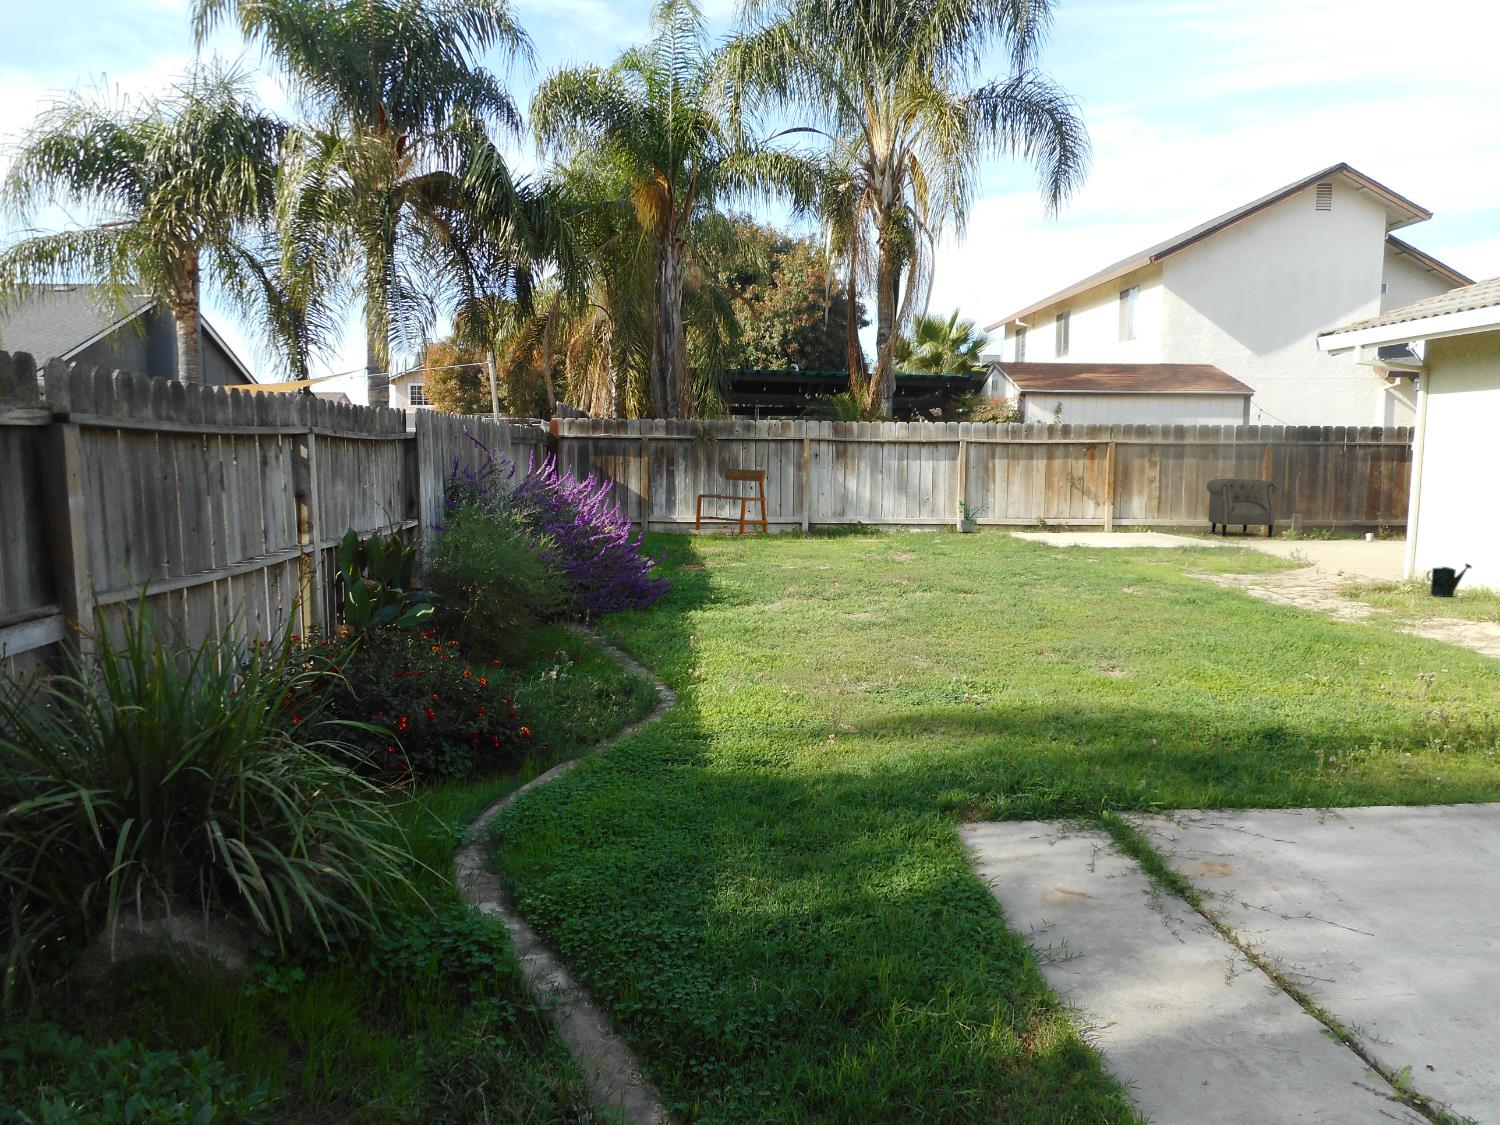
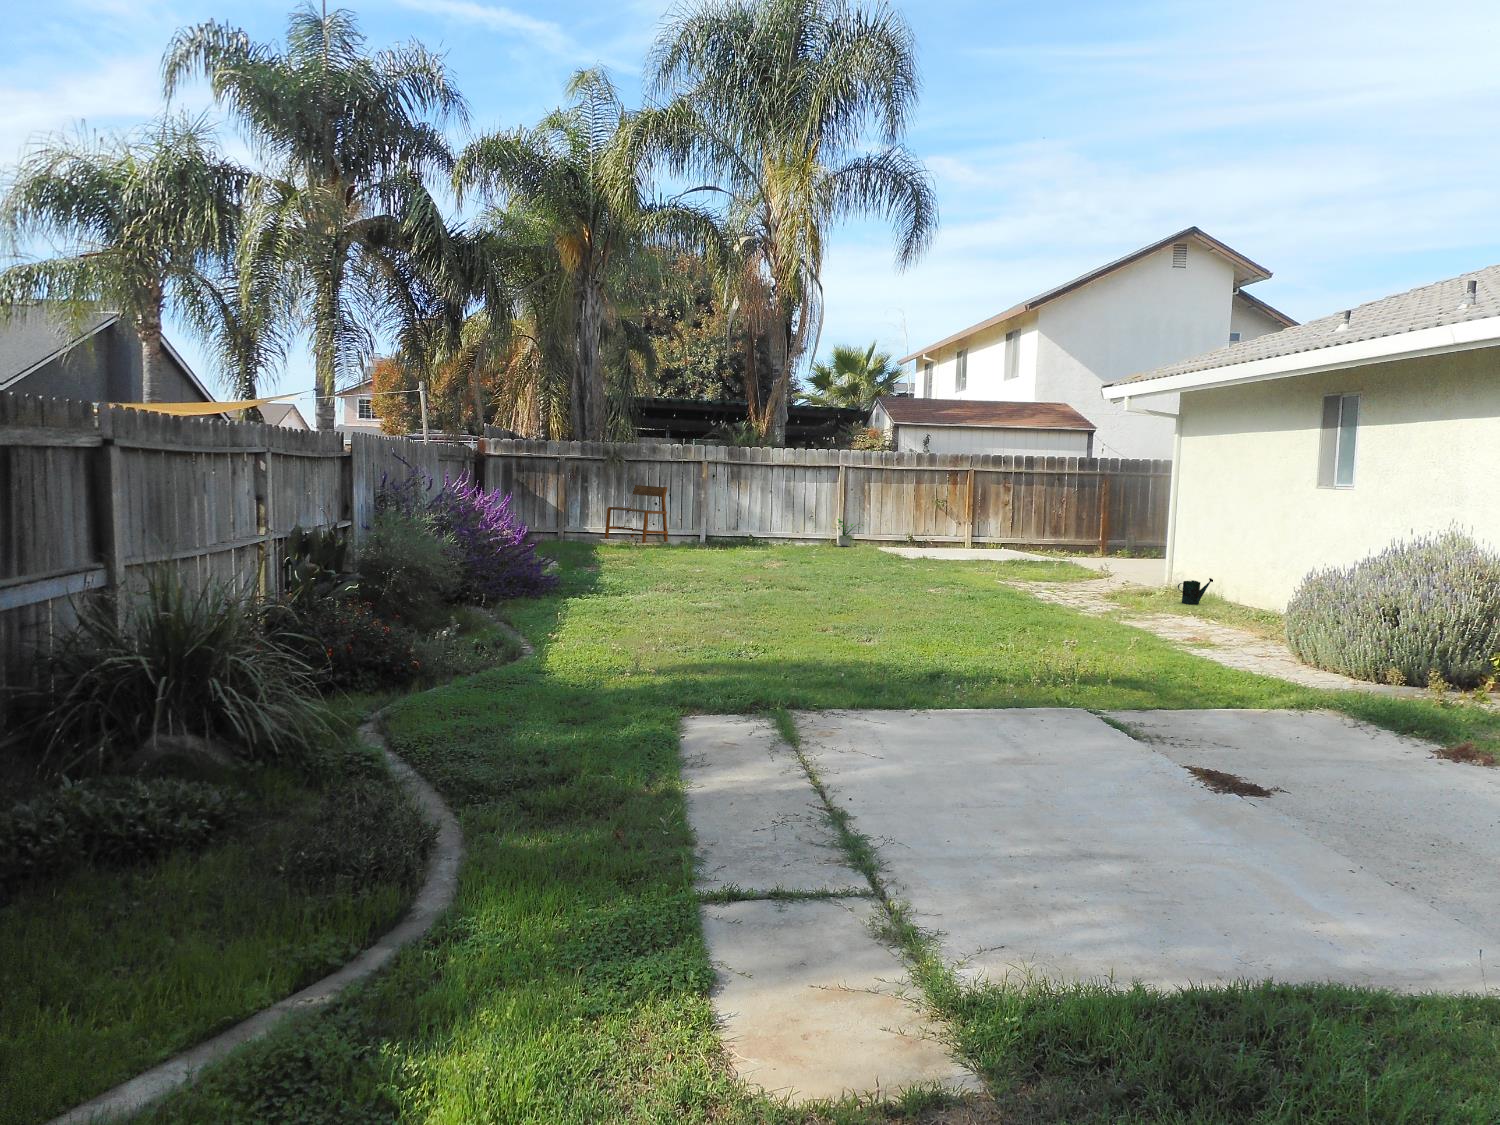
chair: present [1207,479,1277,537] -> none [1053,506,1110,556]

